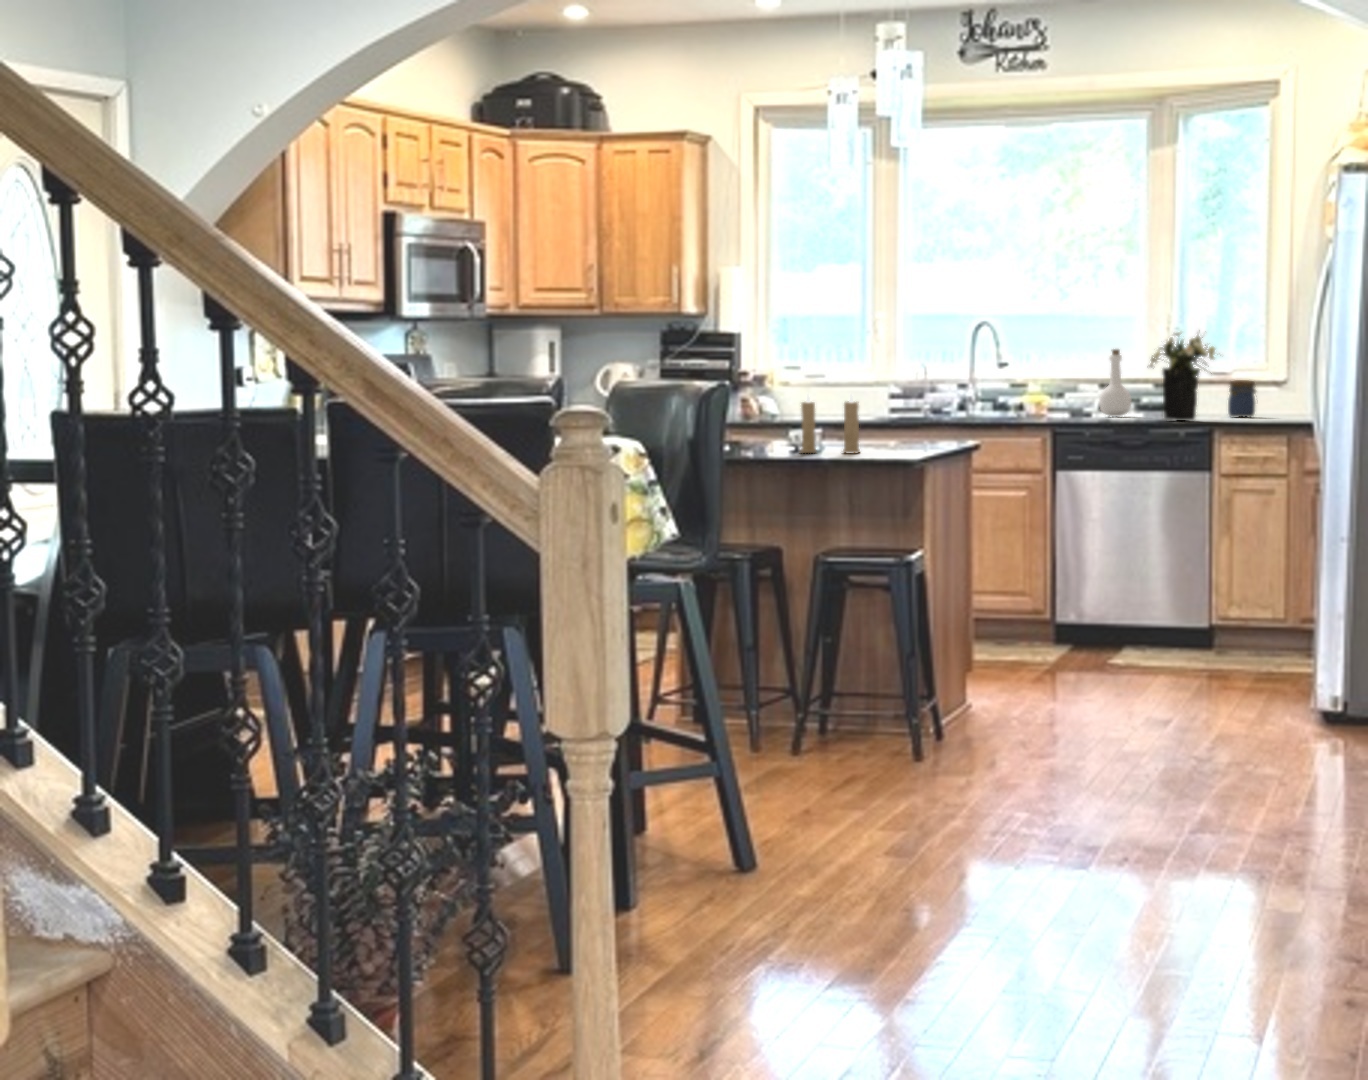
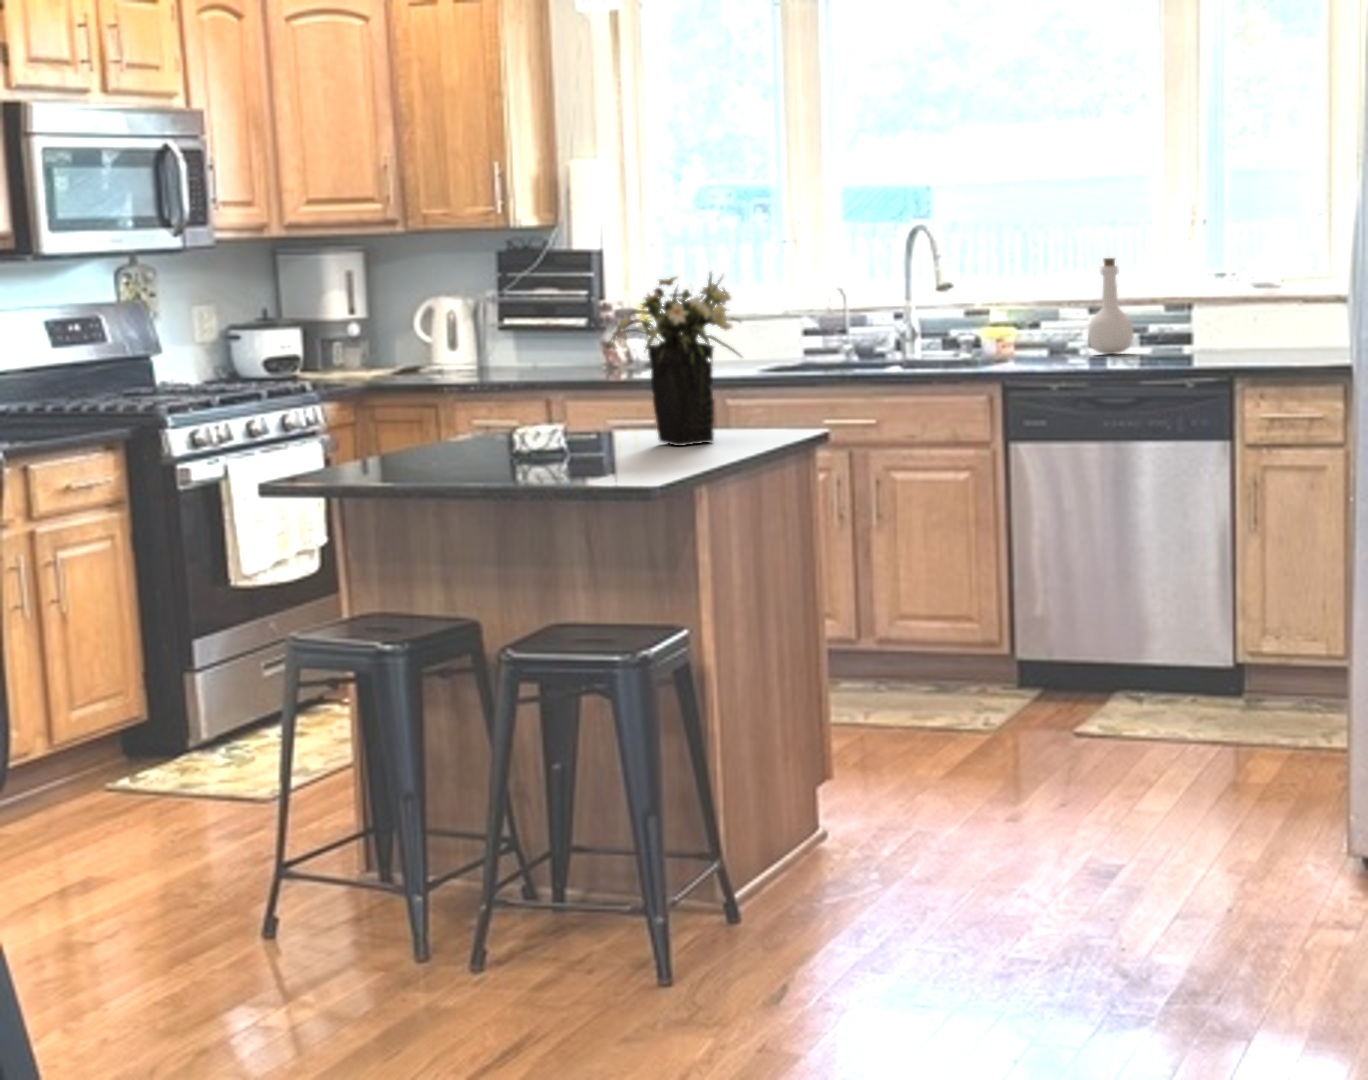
flower arrangement: present [1149,333,1215,421] -> present [606,274,740,446]
jar: present [1228,380,1256,417] -> none [1269,298,1313,353]
candle: present [801,396,860,453] -> none [493,371,587,472]

